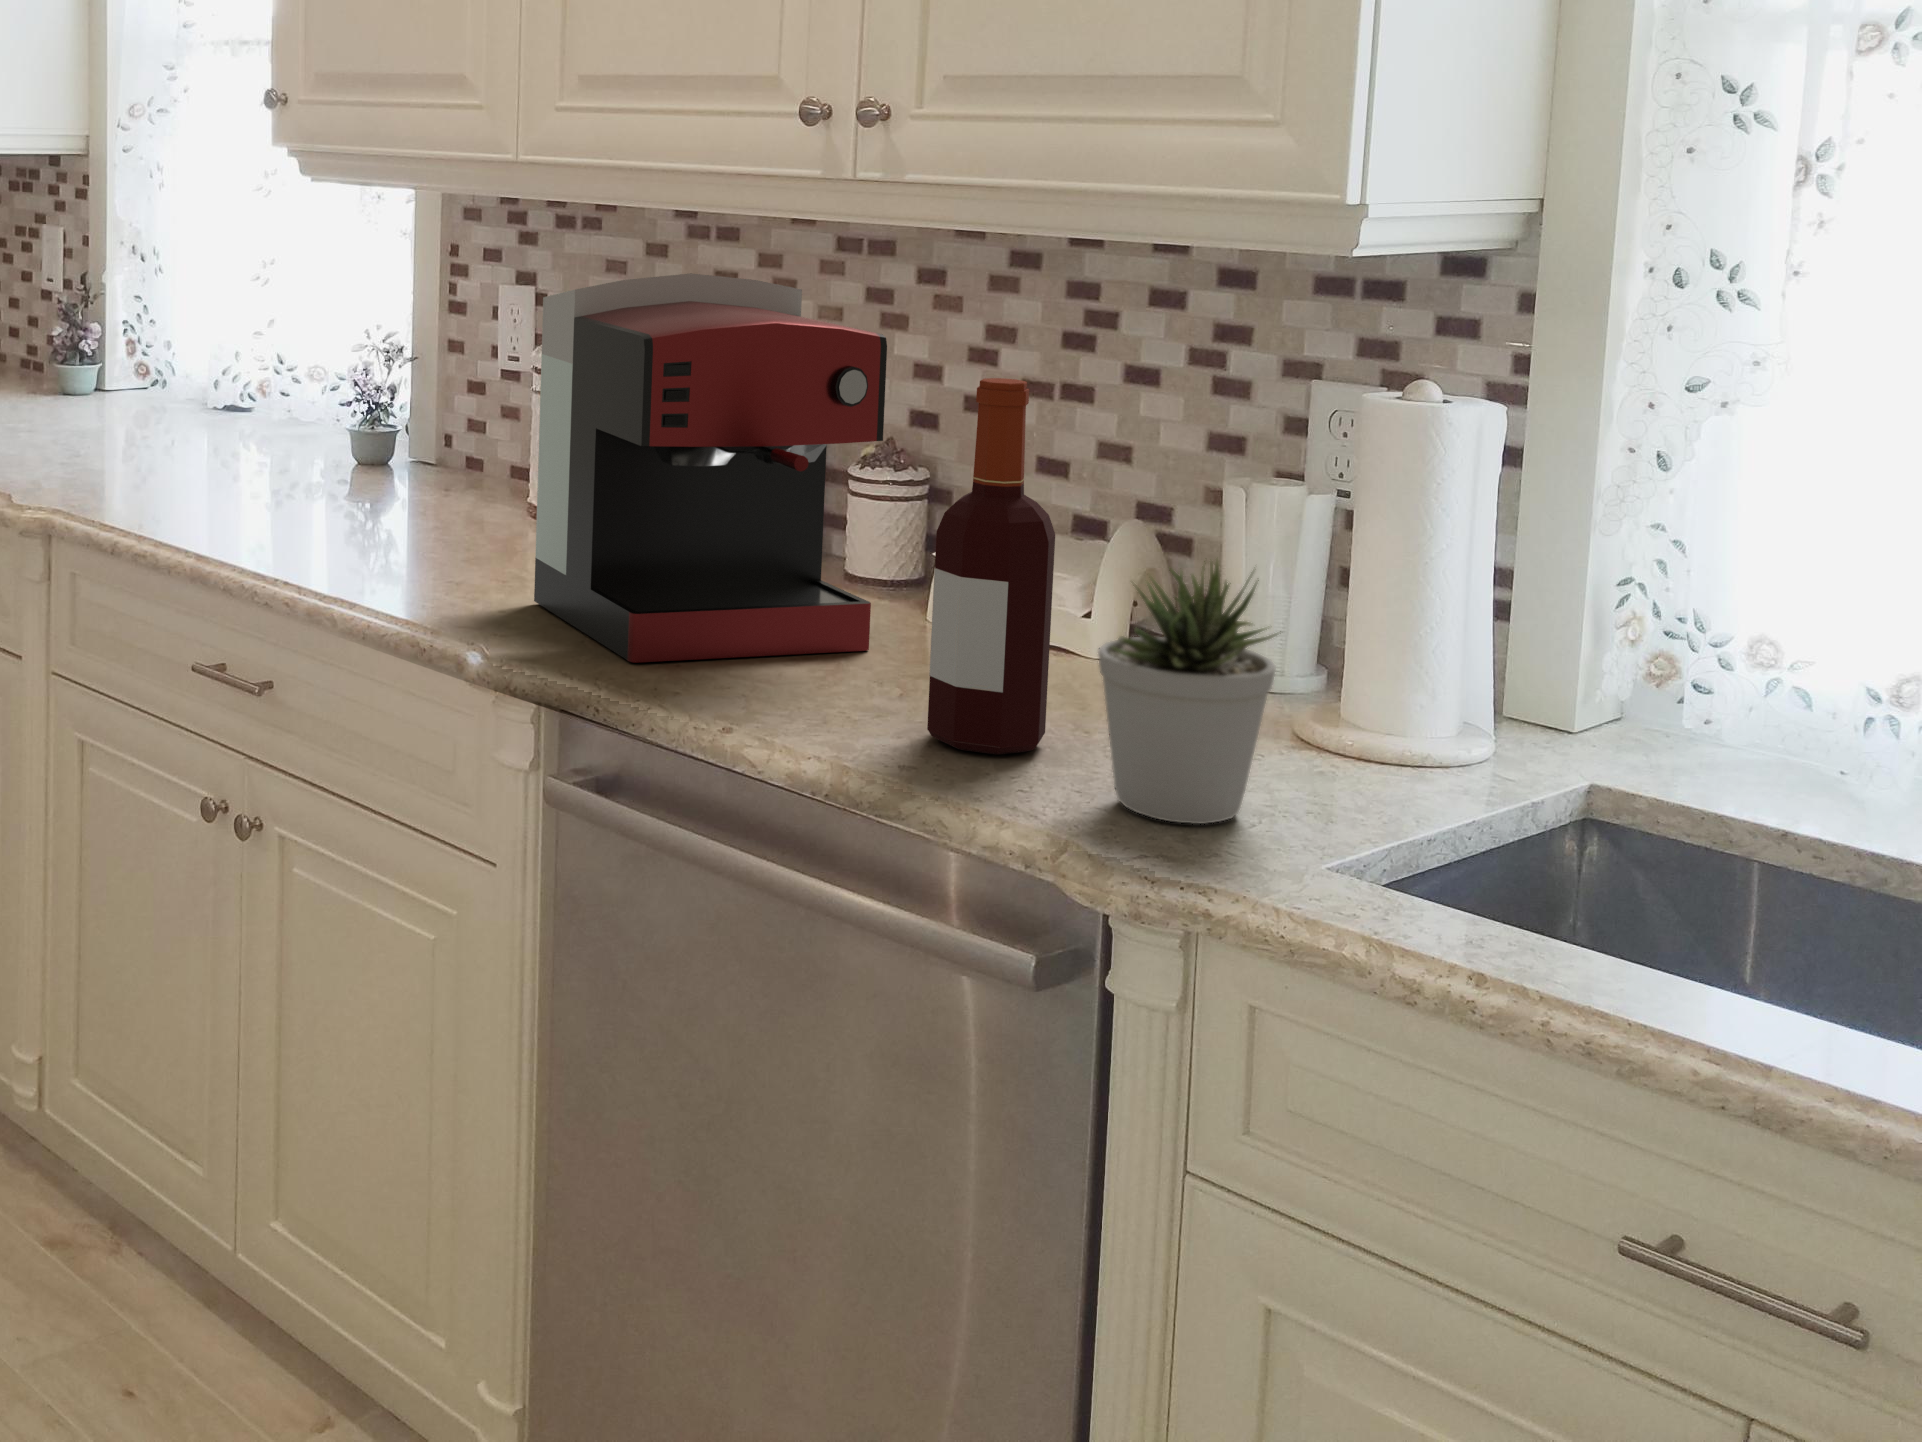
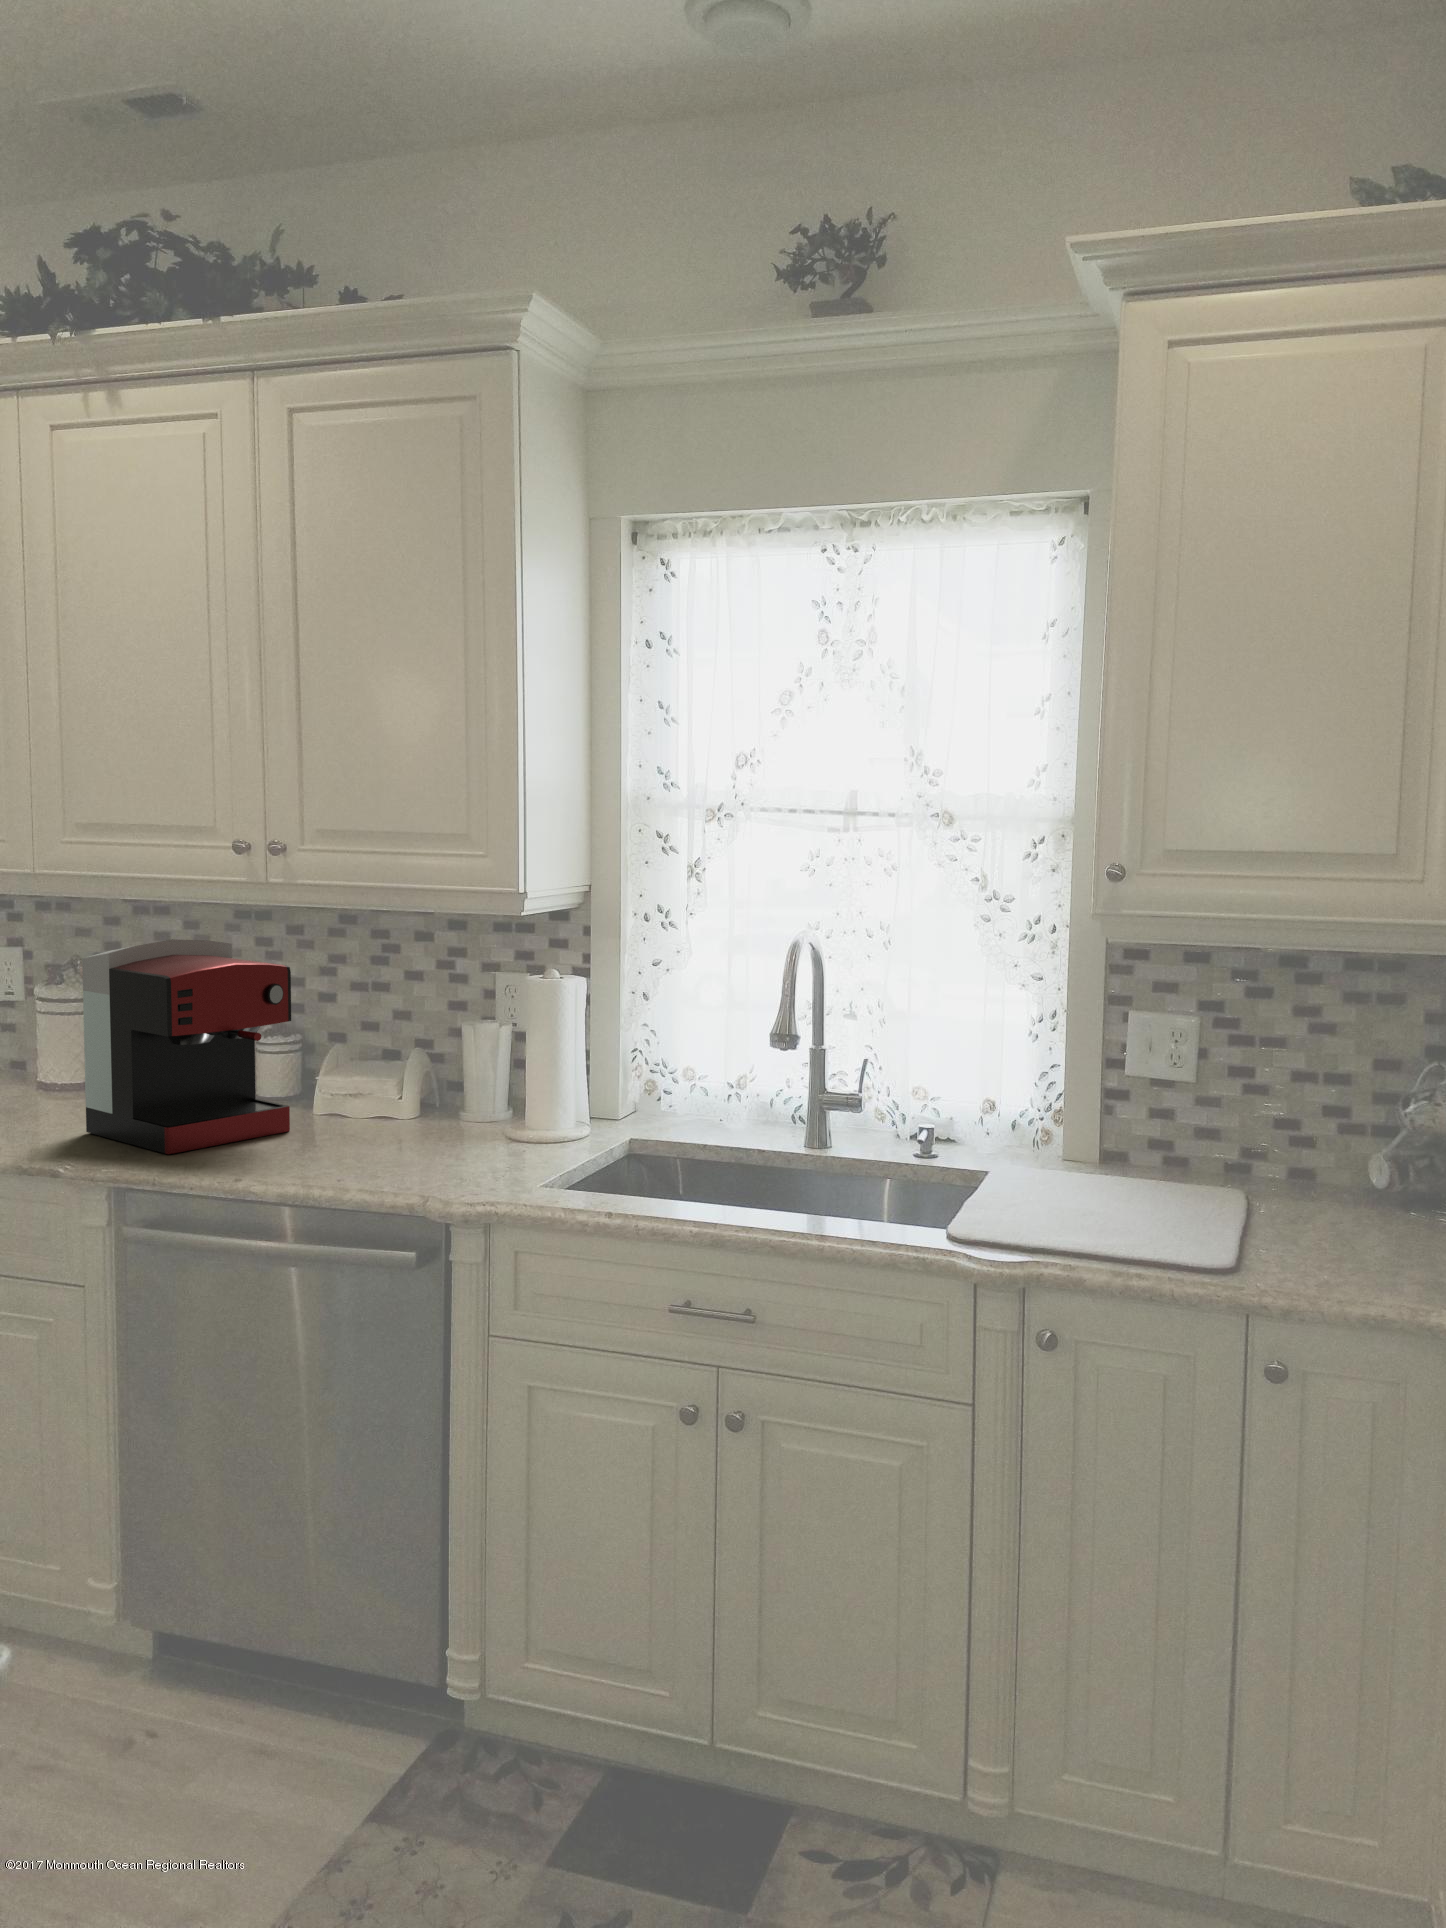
bottle: present [927,378,1055,755] -> none [343,985,400,1168]
potted plant: present [1098,561,1277,824] -> none [431,1059,512,1181]

